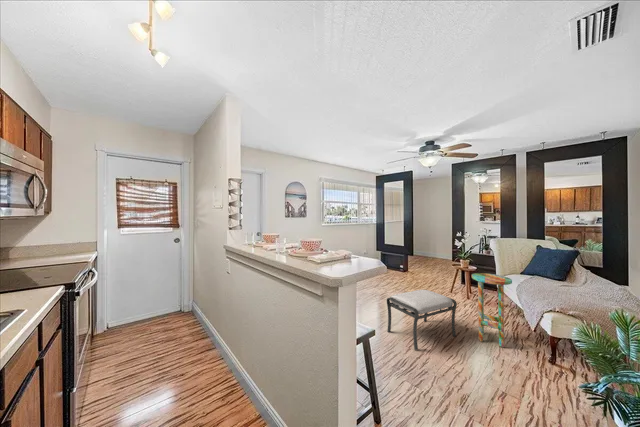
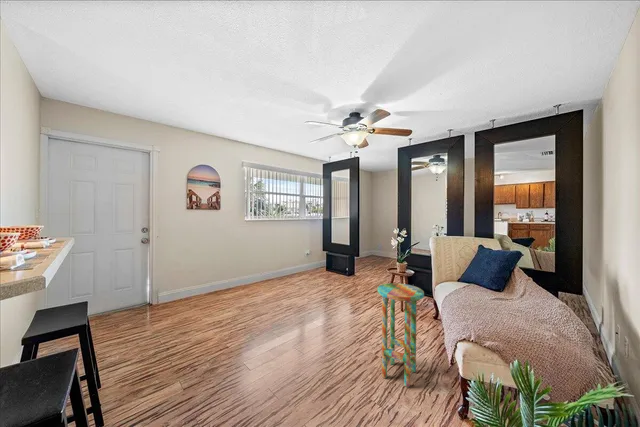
ottoman: present [387,290,457,350] -> none [266,305,357,397]

